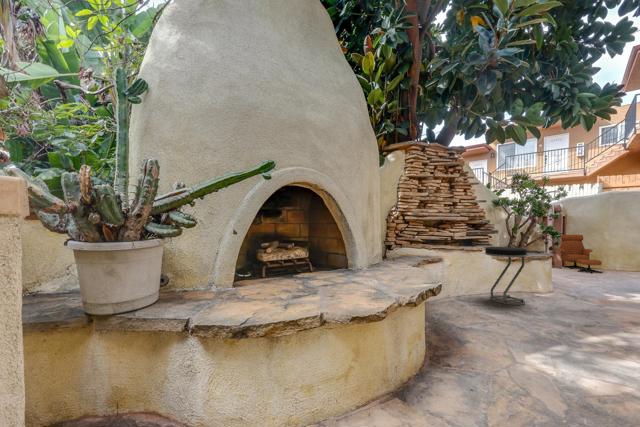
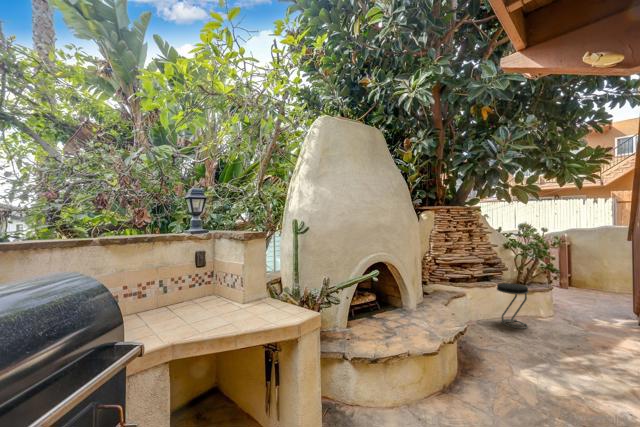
lounge chair: present [557,235,602,273] -> none [563,262,601,297]

